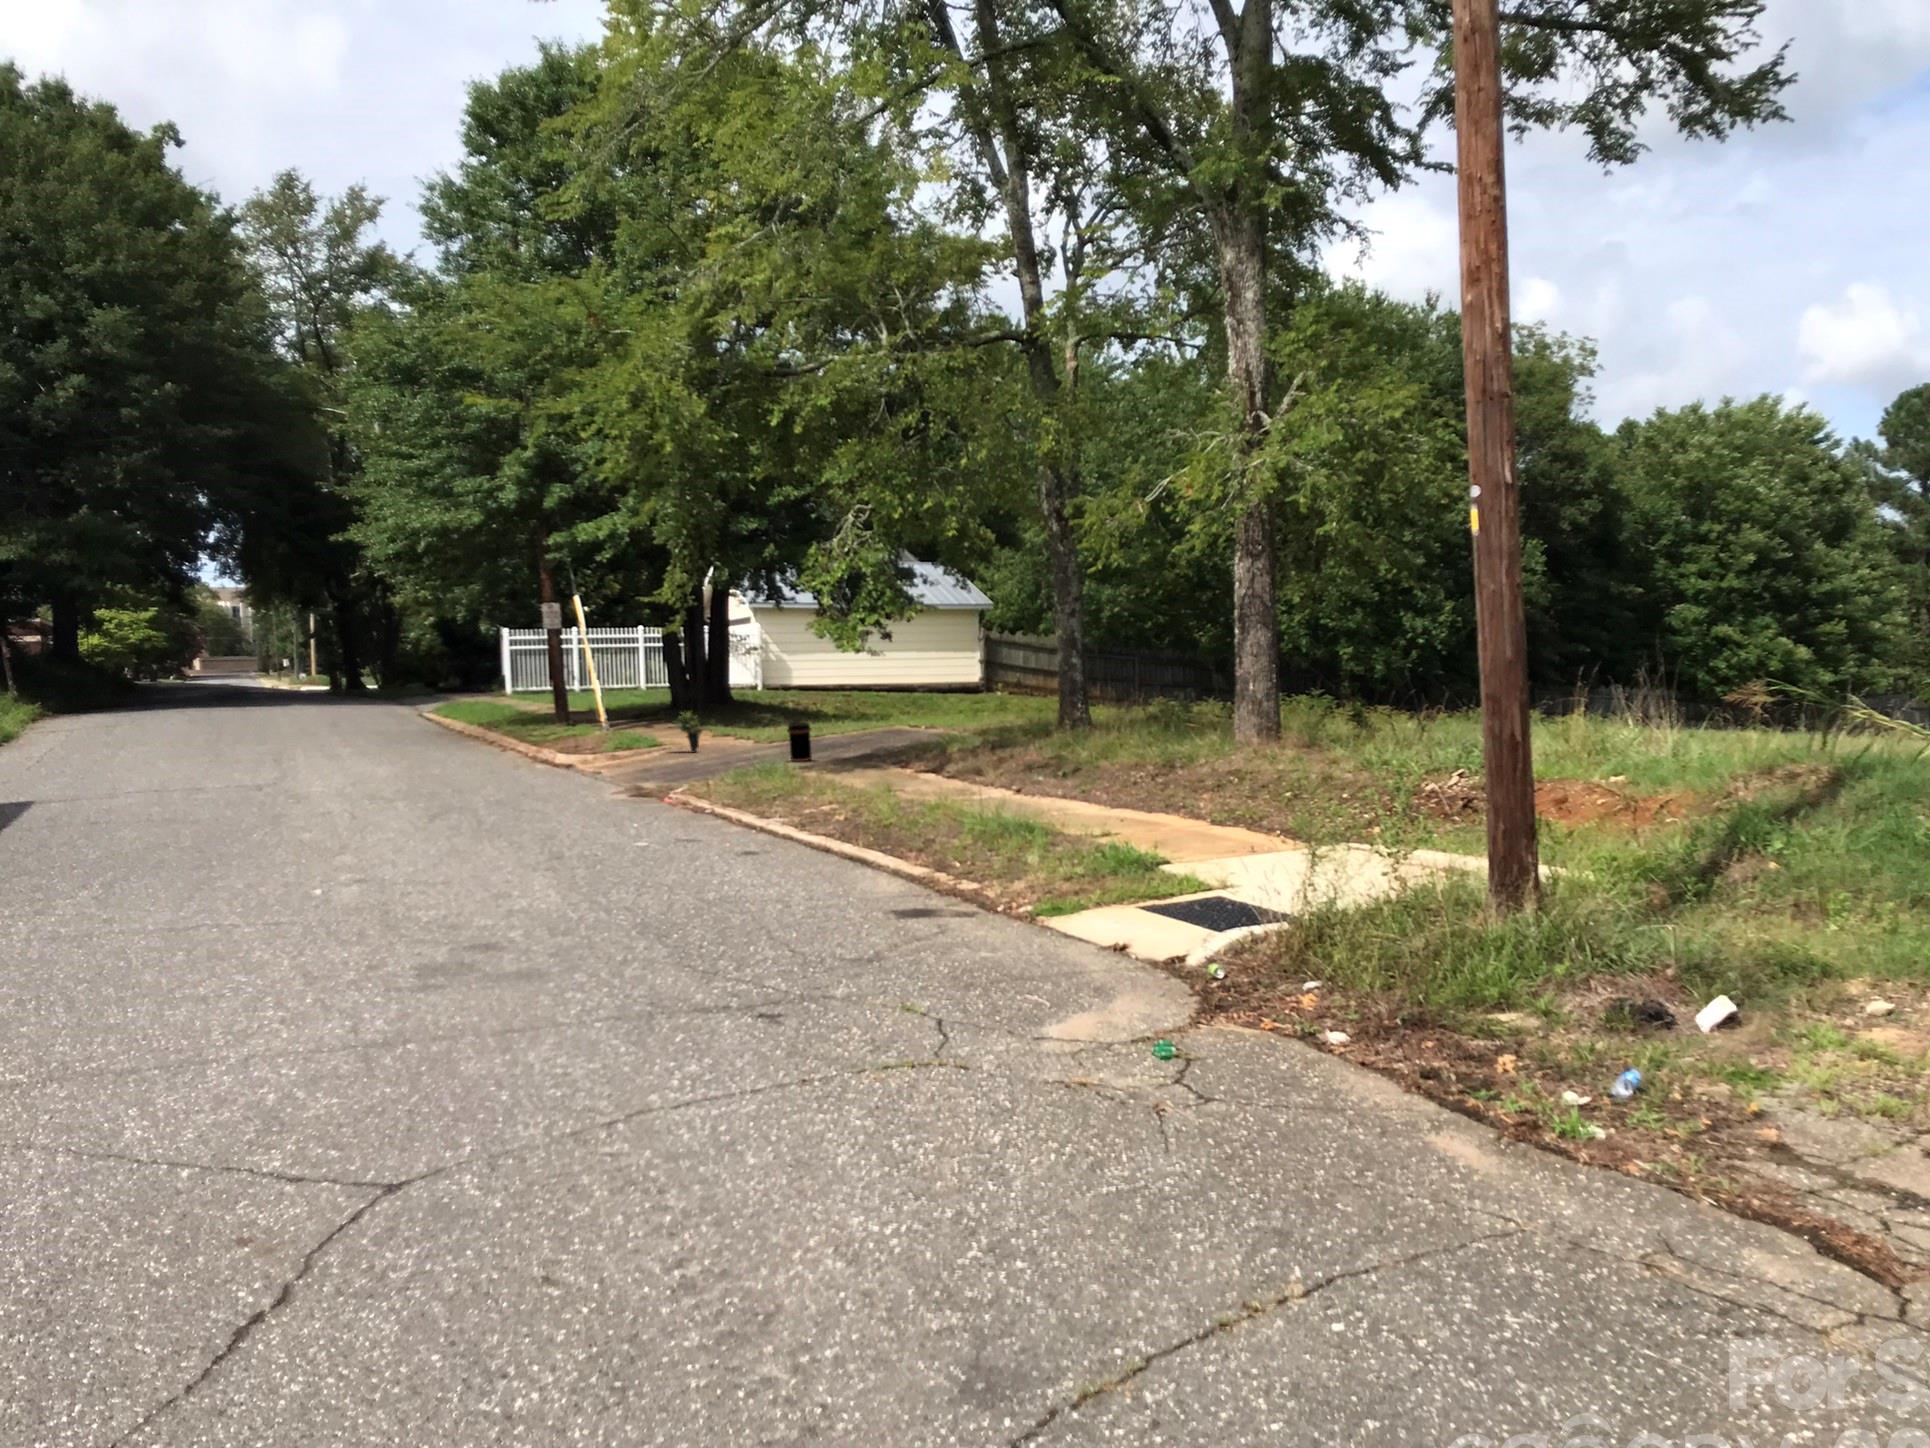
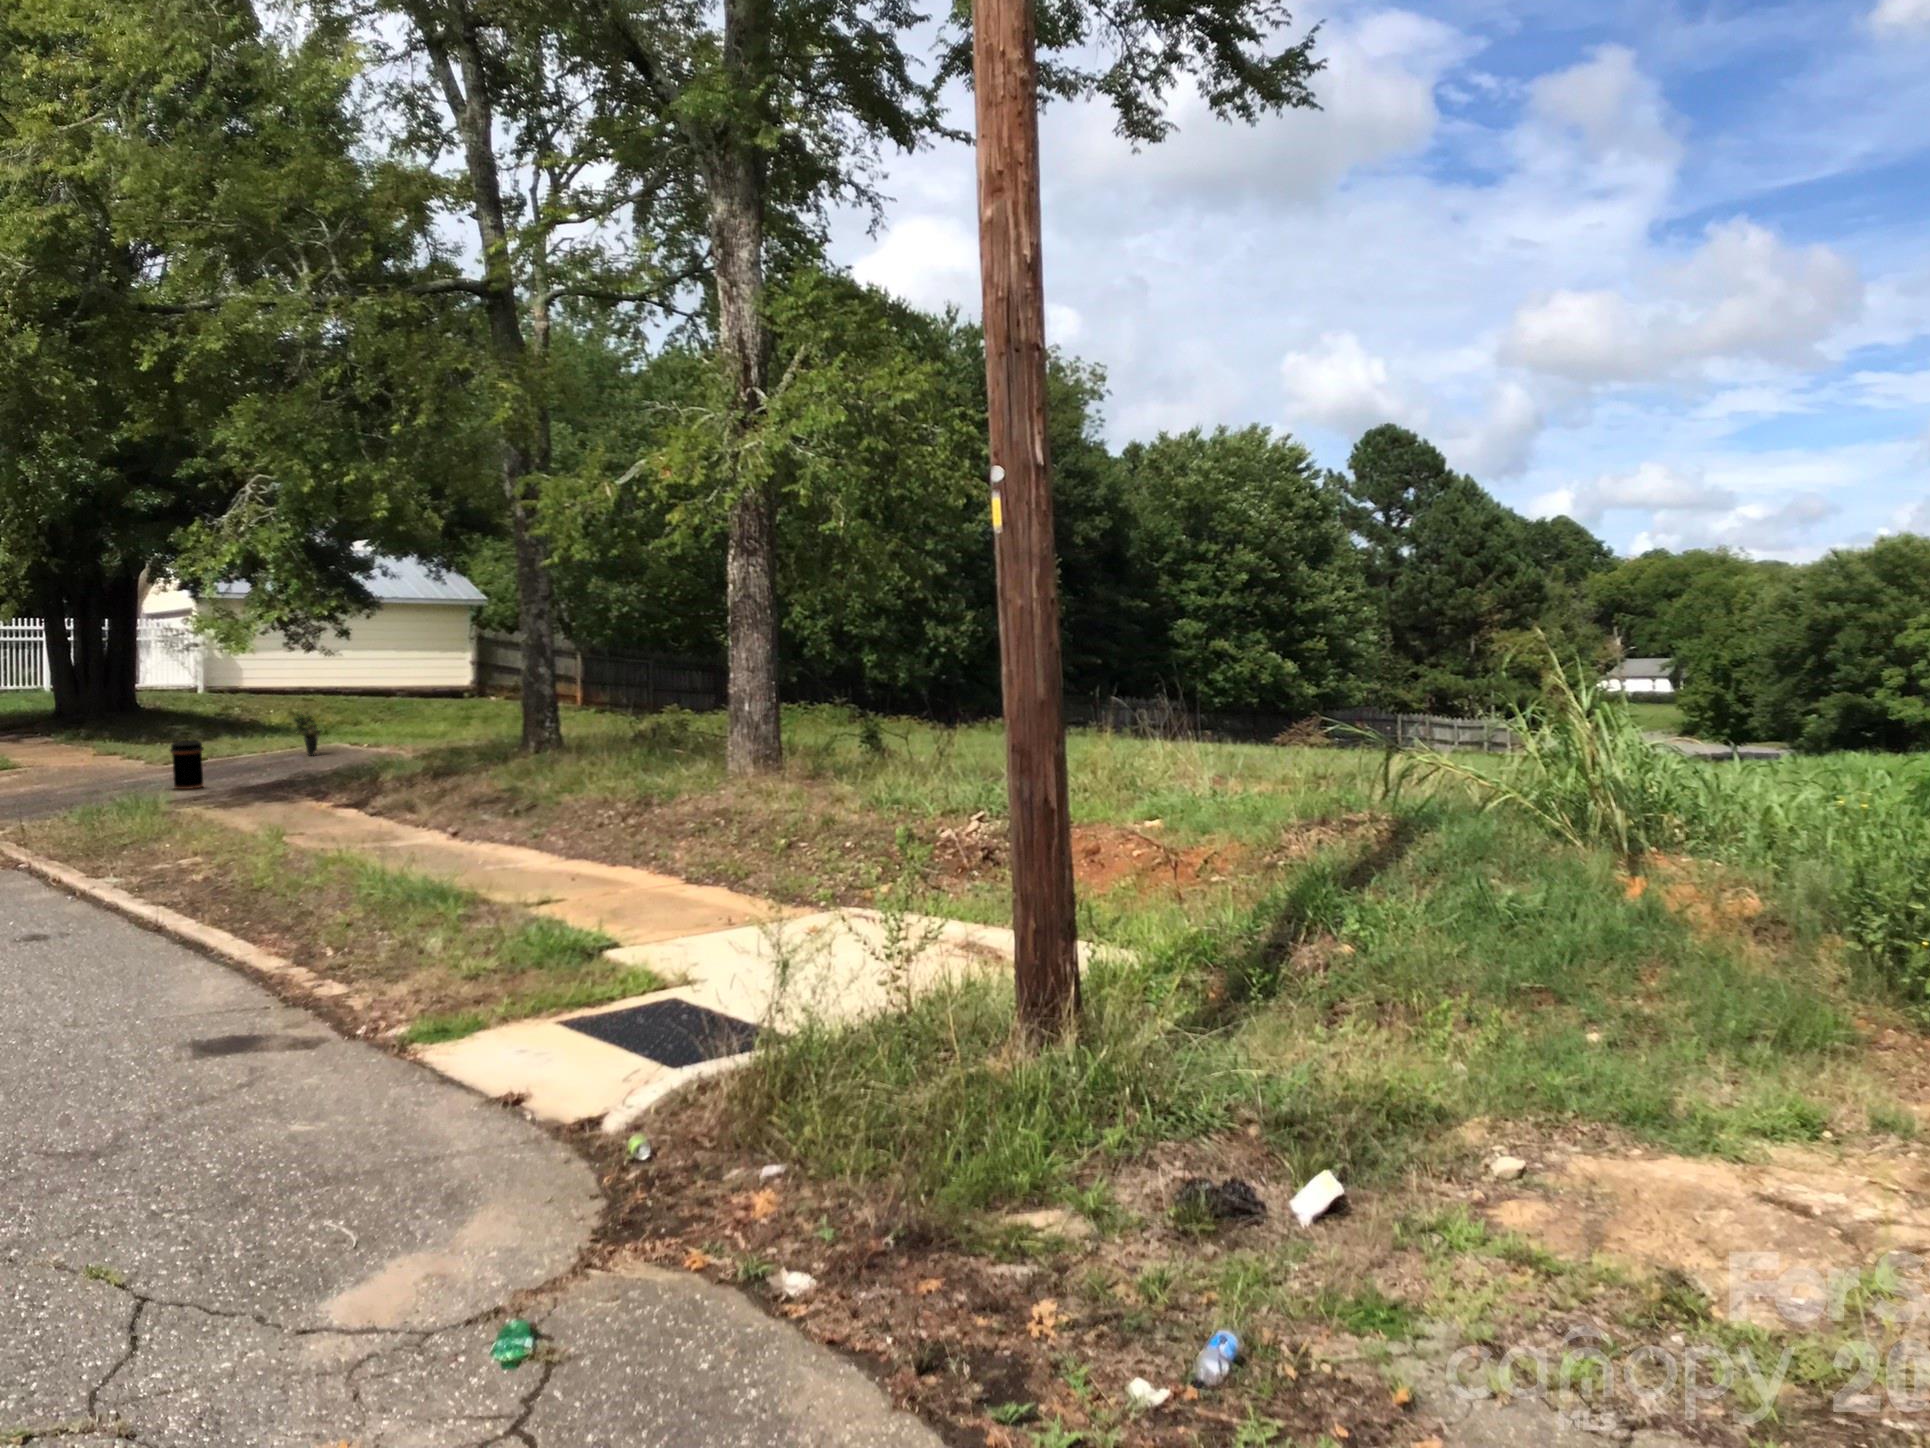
potted plant: present [678,712,702,753] -> present [292,711,322,756]

